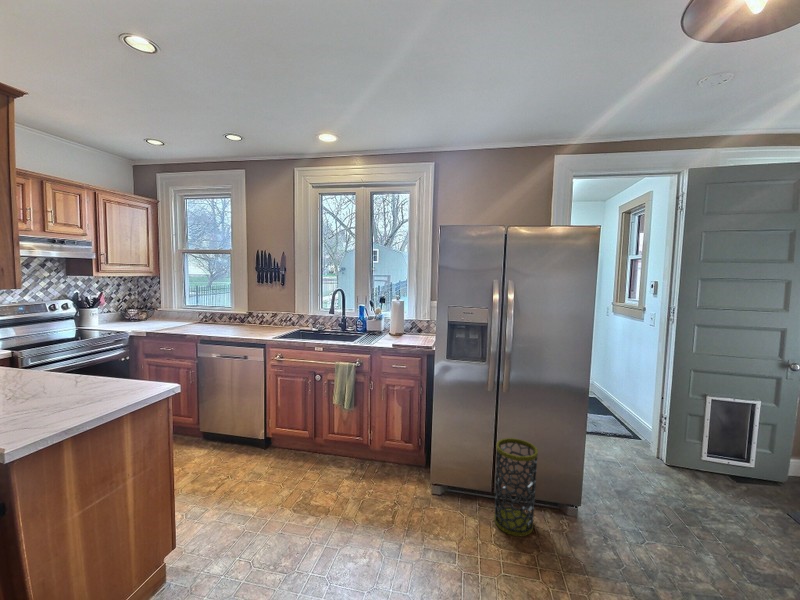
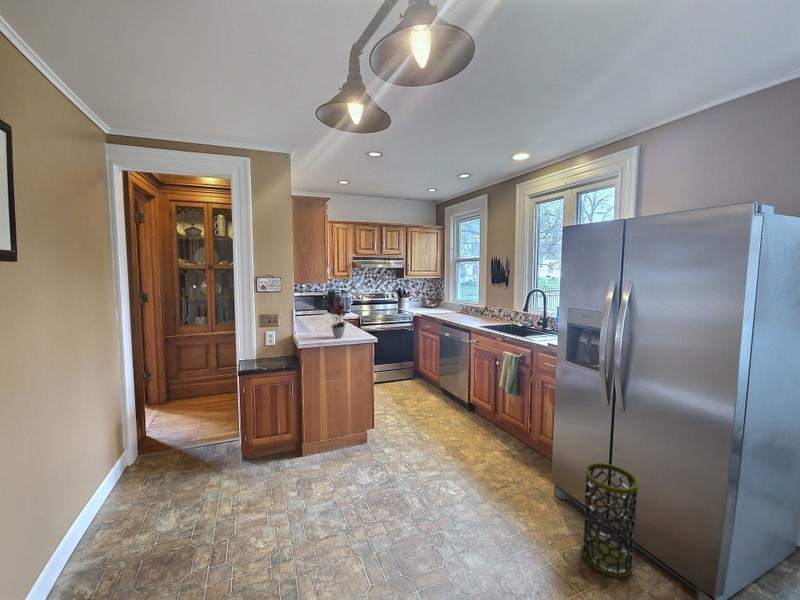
flower arrangement: none [46,308,118,400] -> present [329,298,346,338]

